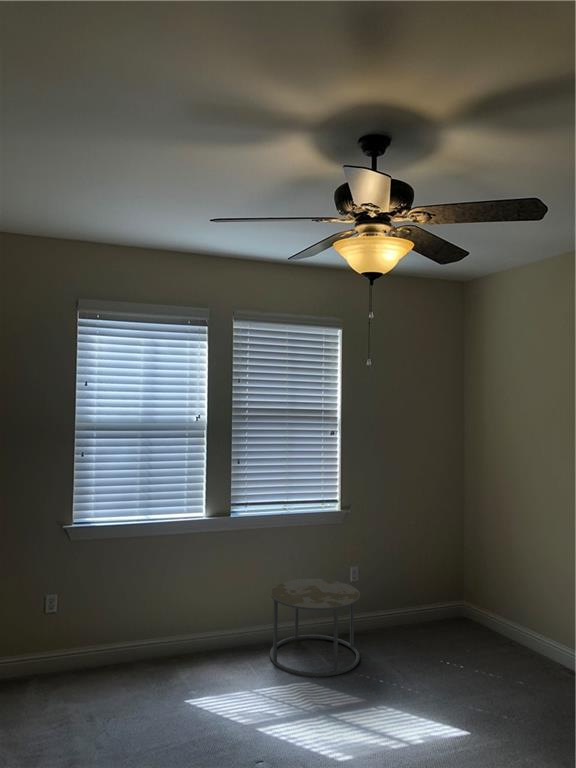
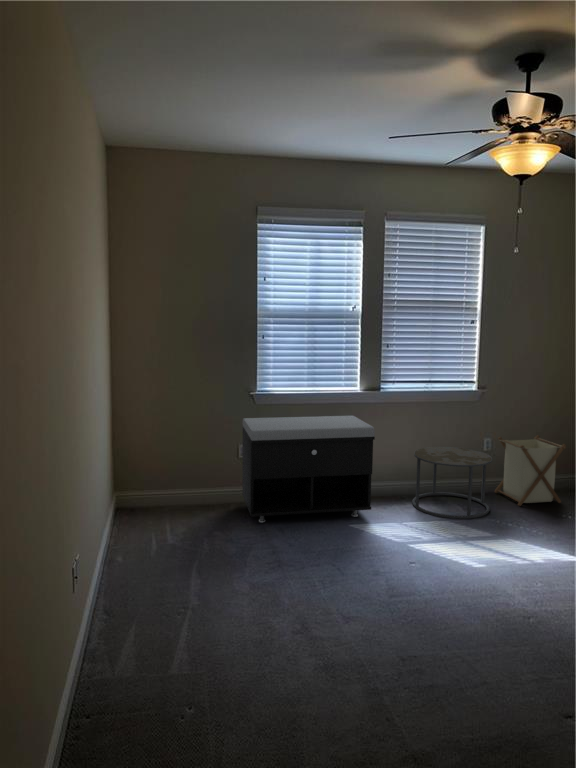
storage bench: none [46,549,218,713] -> present [242,416,375,523]
laundry basket: none [365,557,438,648] -> present [495,435,566,506]

